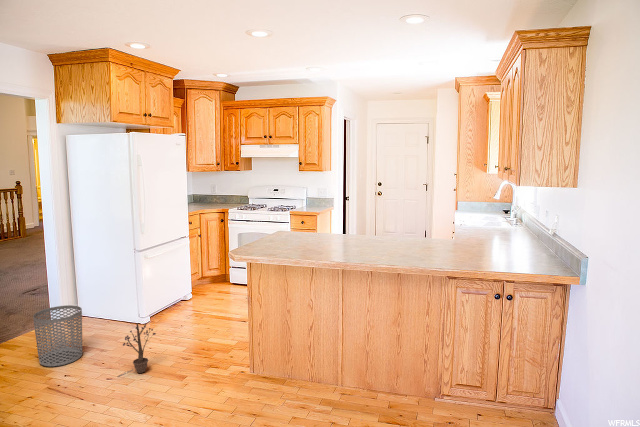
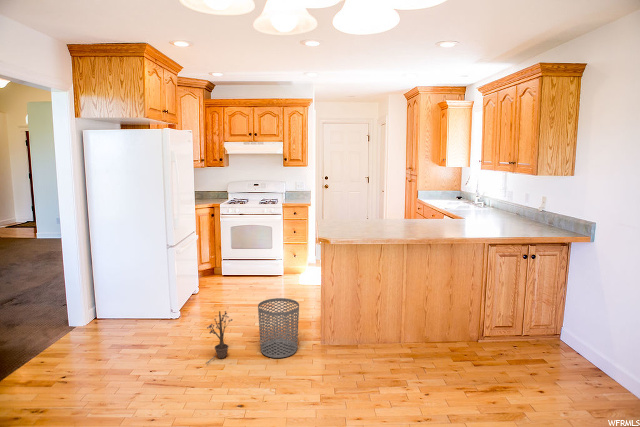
waste bin: present [33,305,82,366] -> present [258,298,299,358]

